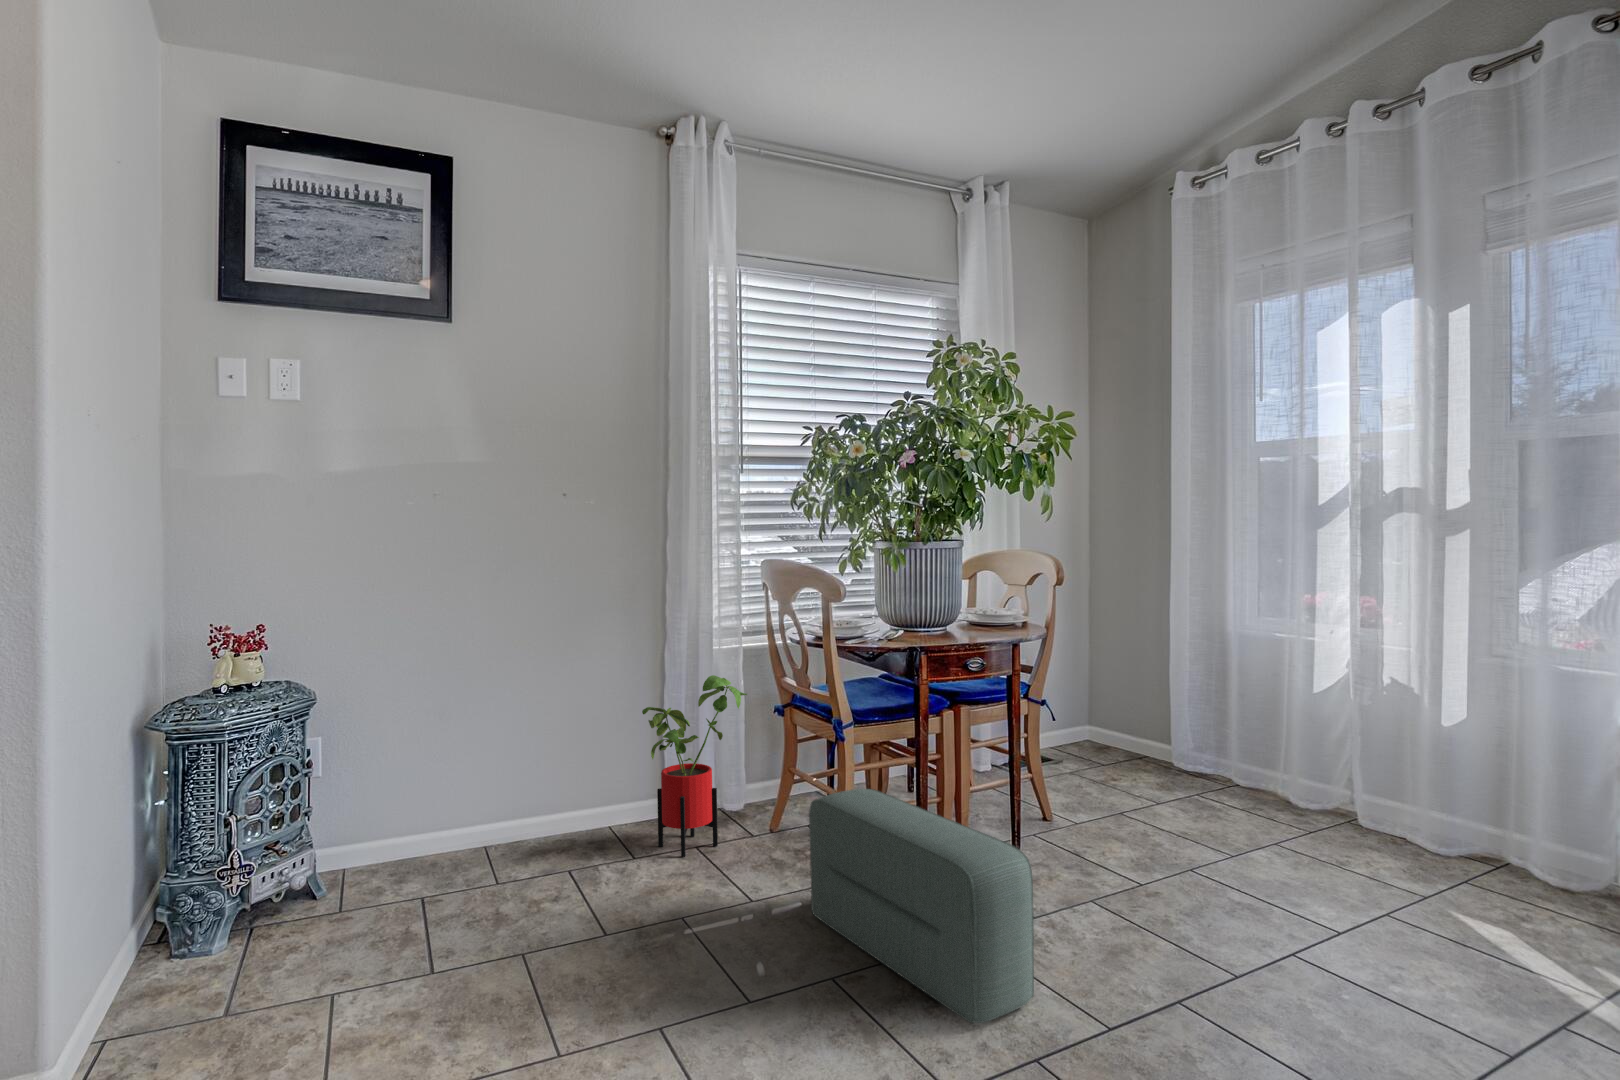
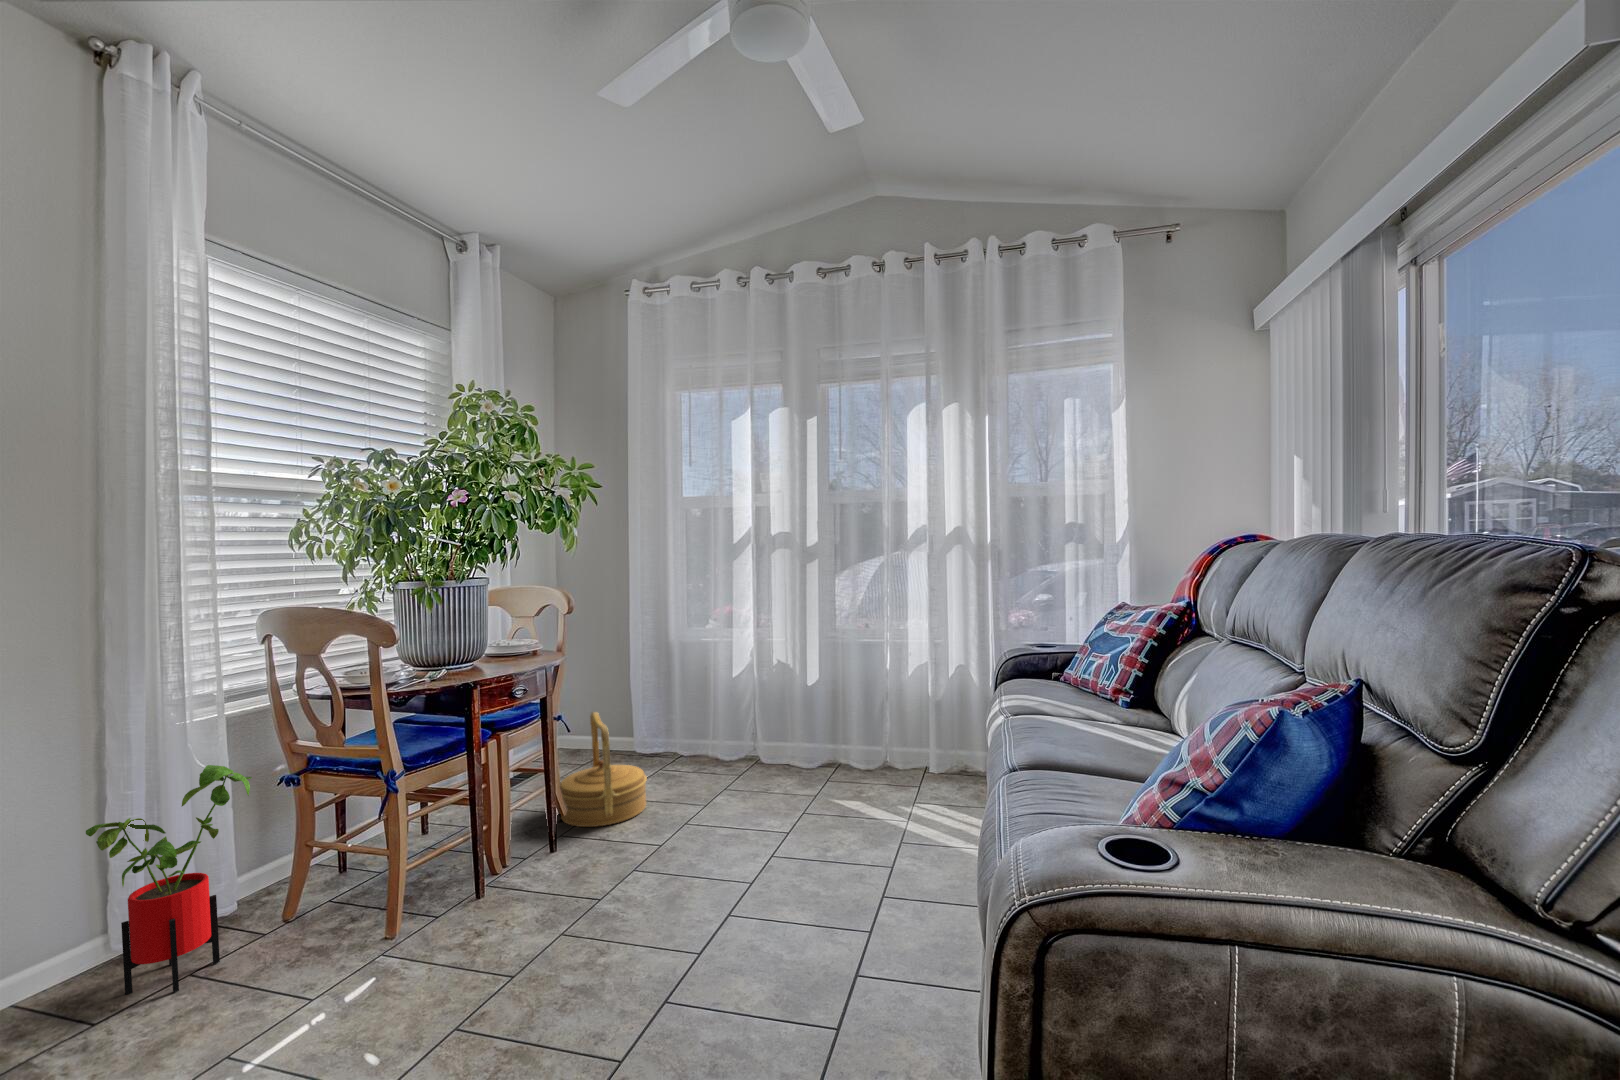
woven basket: none [1042,703,1154,843] -> present [559,712,647,827]
pouf: present [809,788,1034,1023] -> none [387,836,640,1001]

